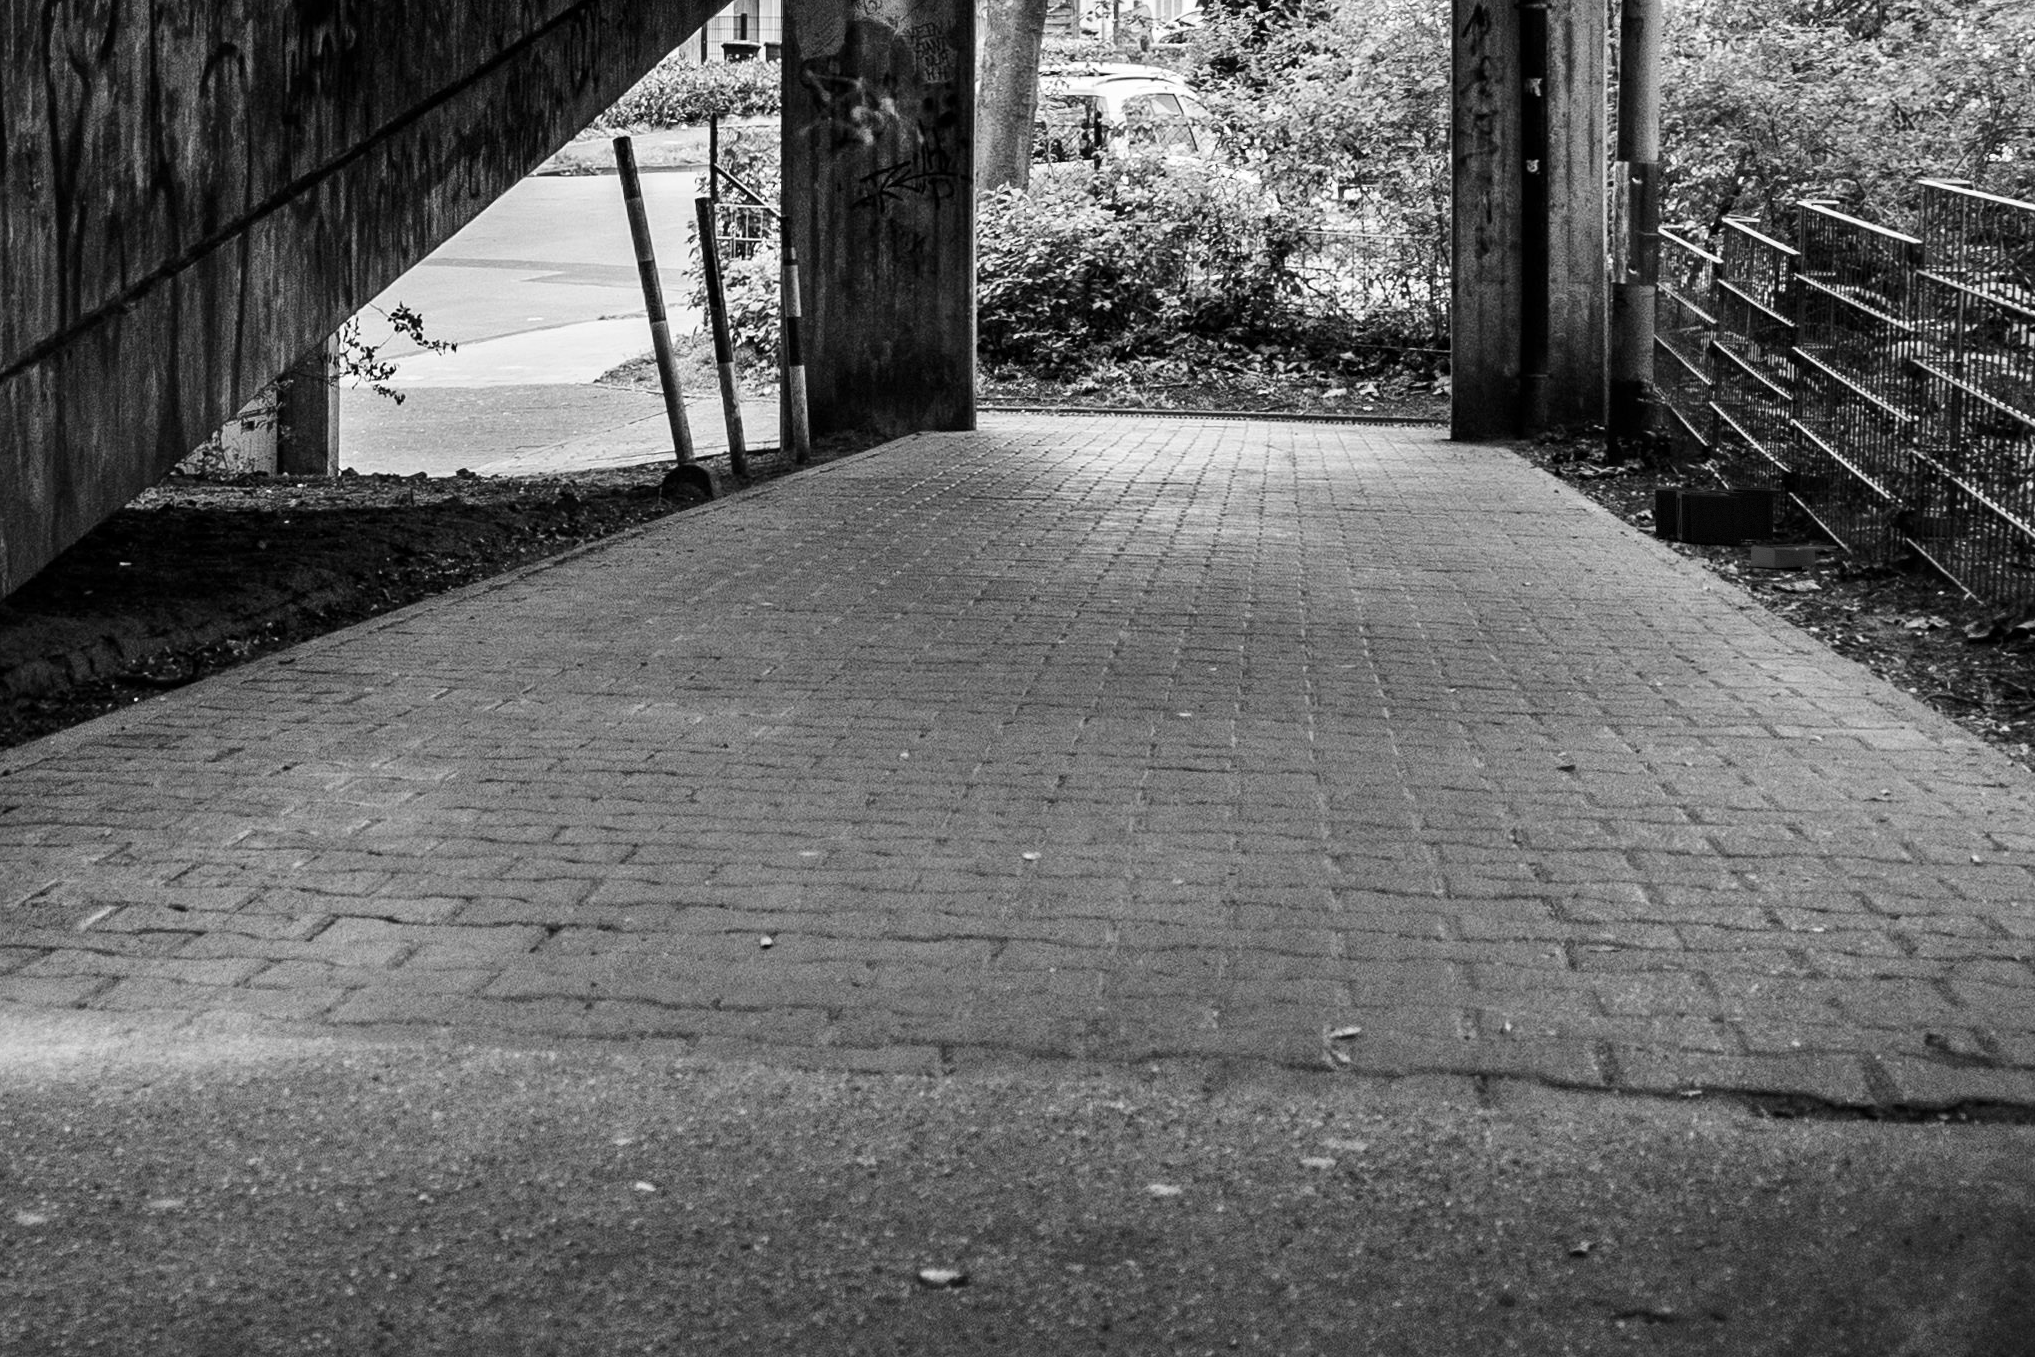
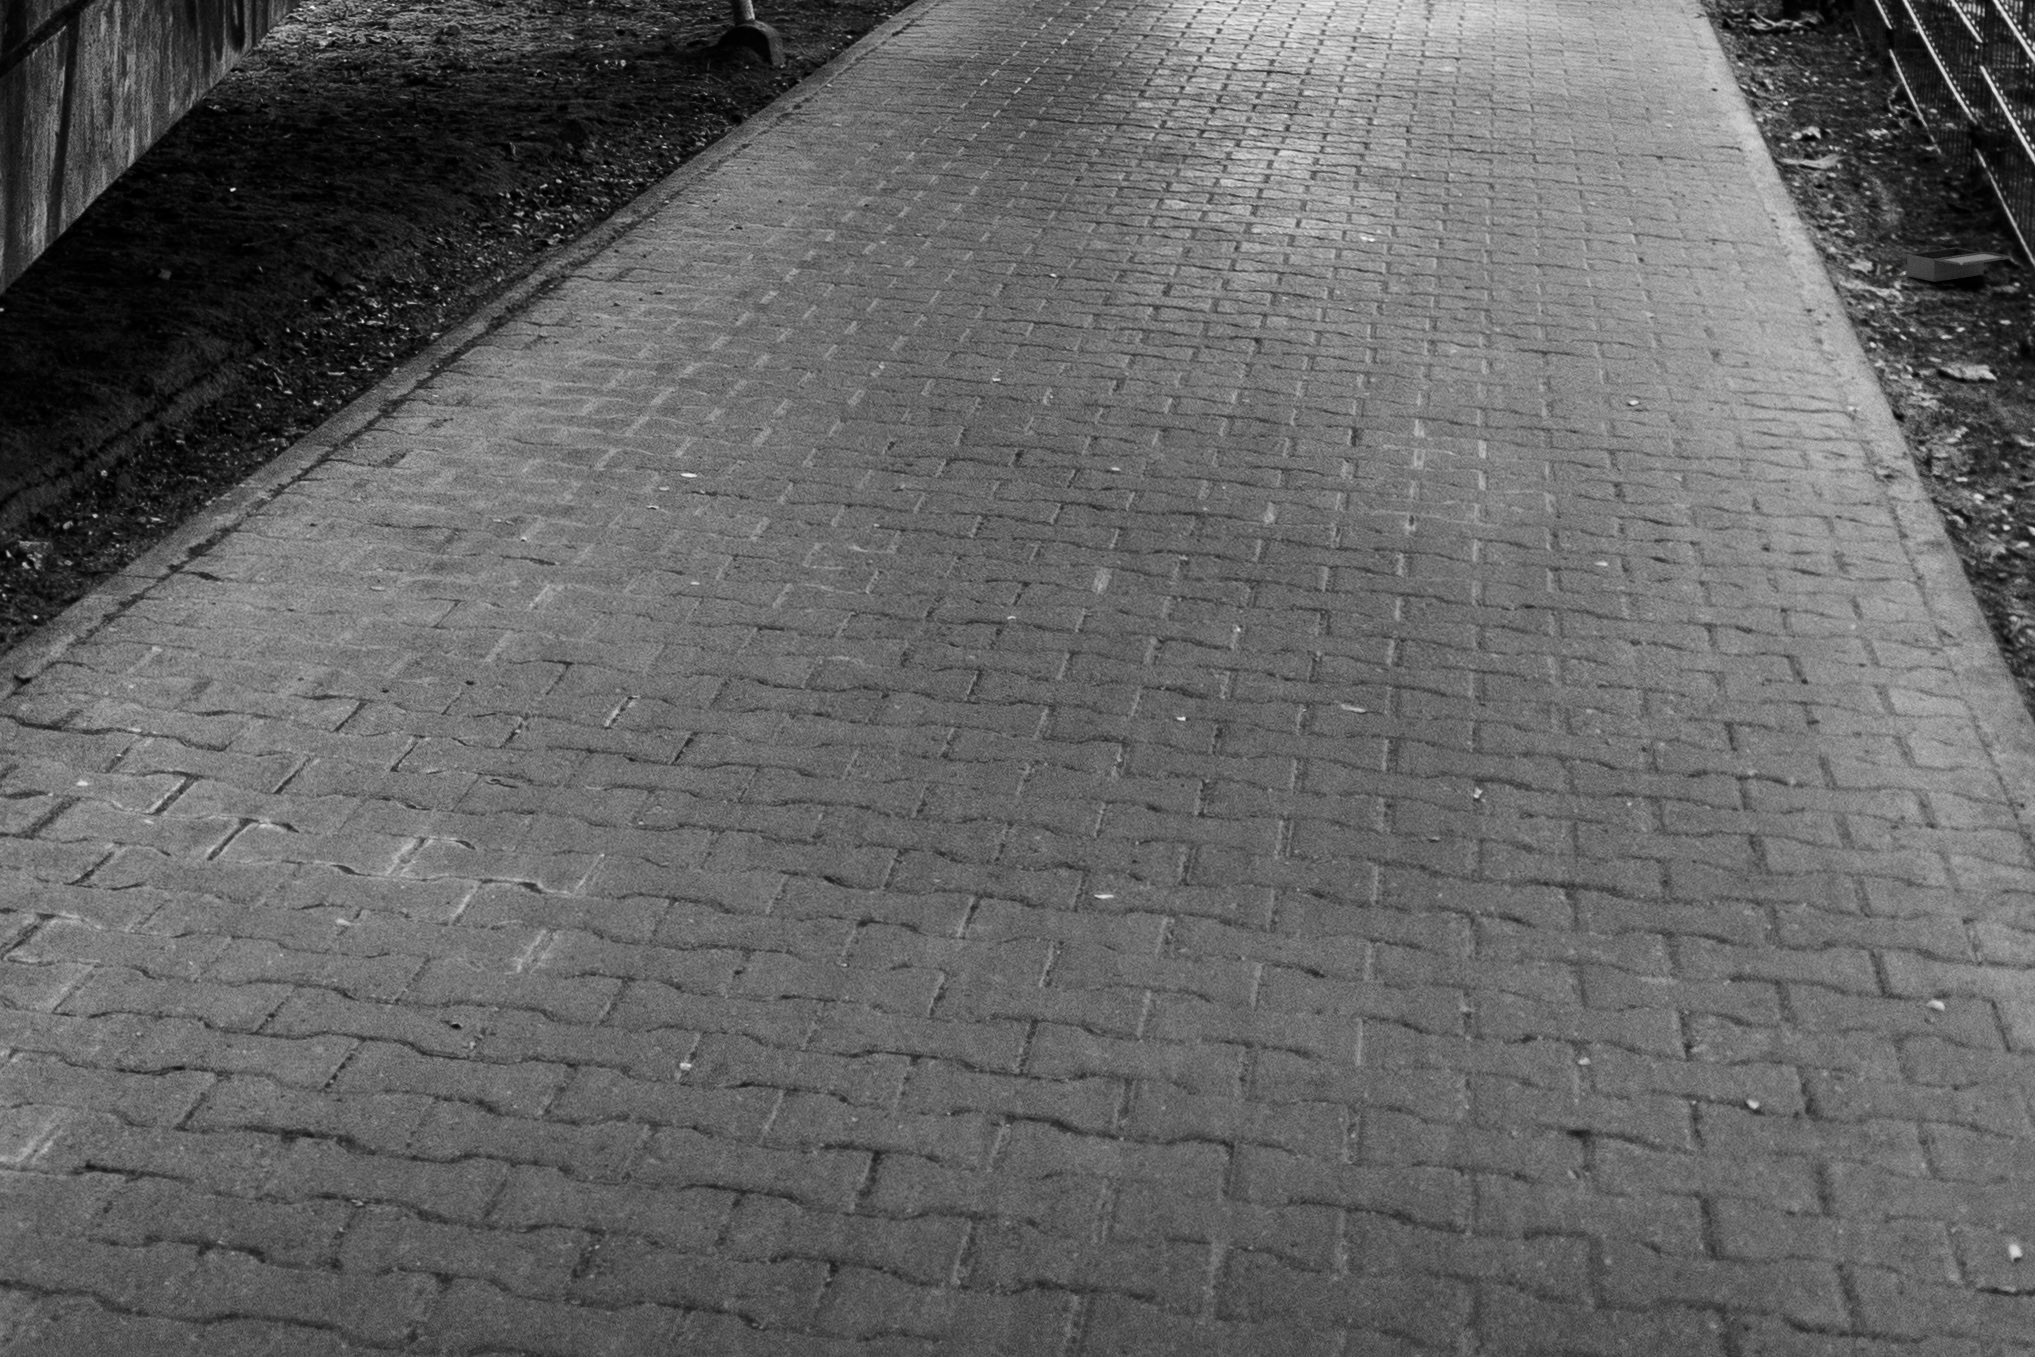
storage bin: present [1654,486,1781,544] -> none [1802,133,1953,213]

